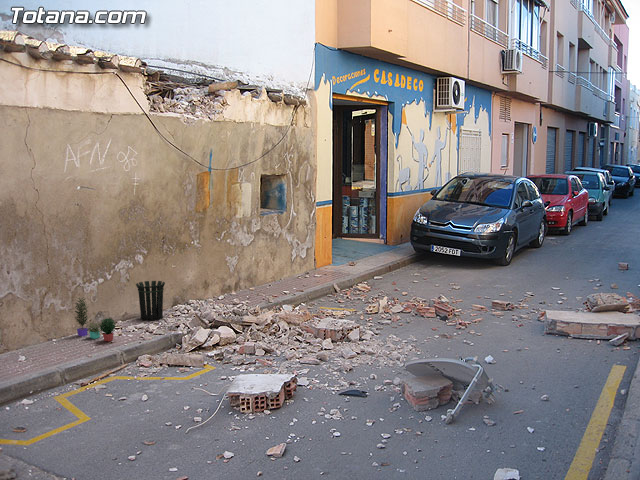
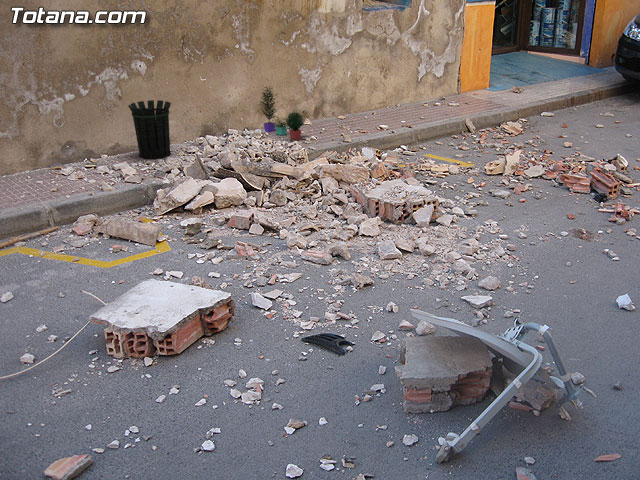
potted plant: present [75,298,116,341] -> present [261,86,304,139]

